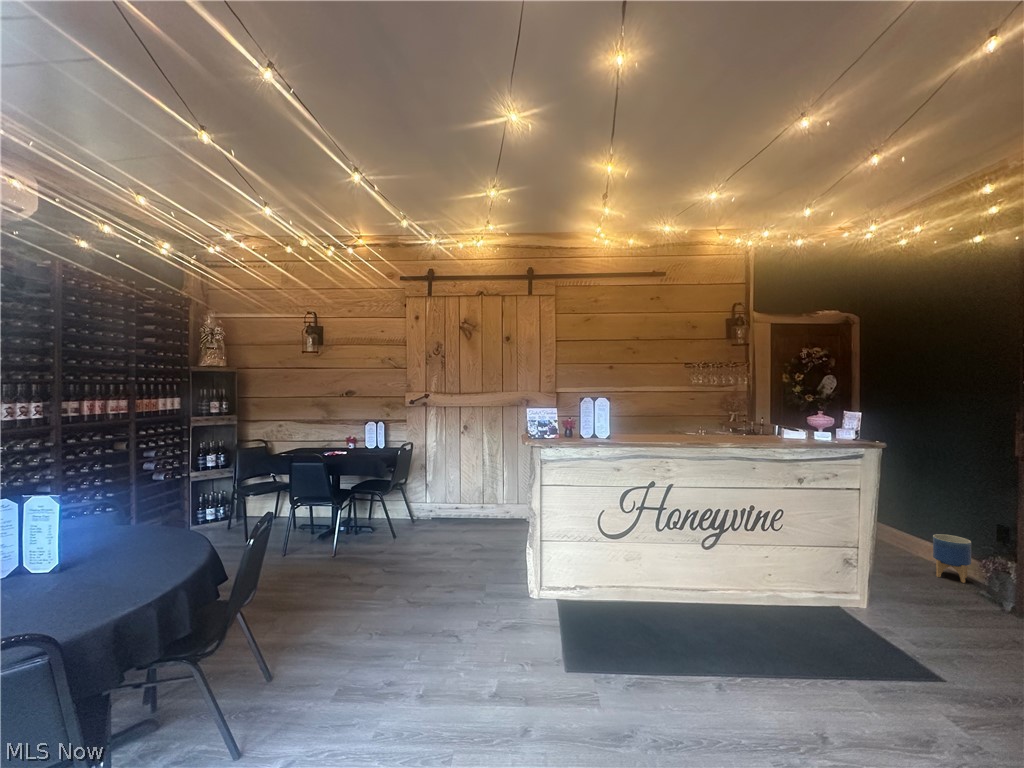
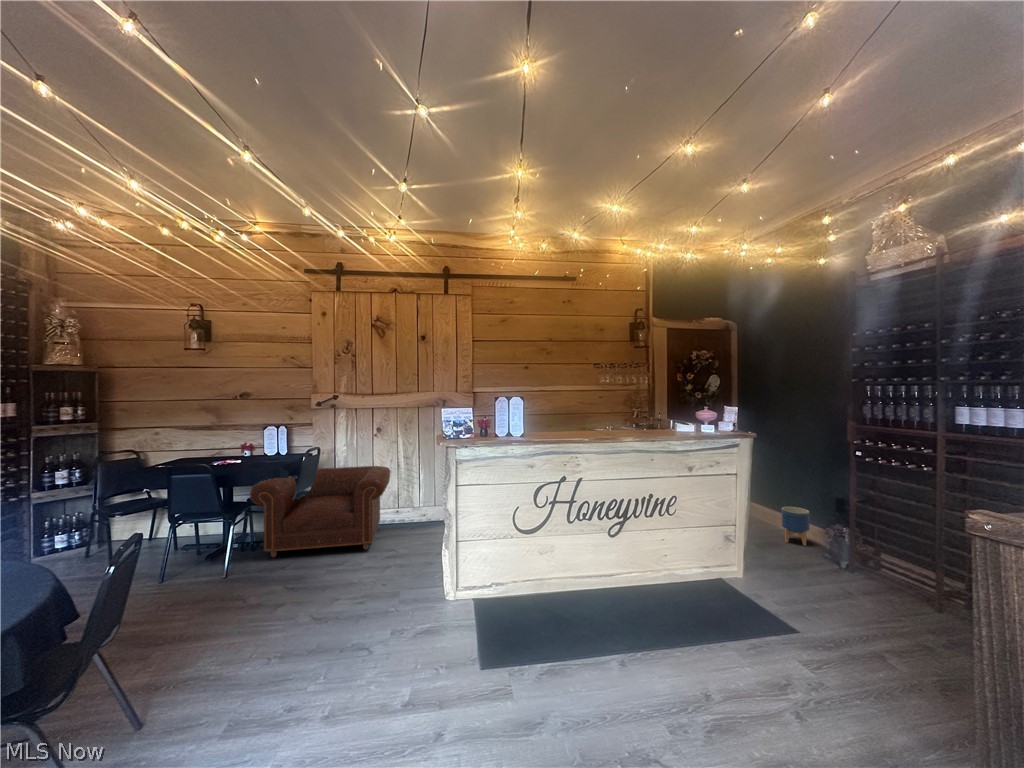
armchair: none [356,463,481,544] -> present [250,466,390,557]

